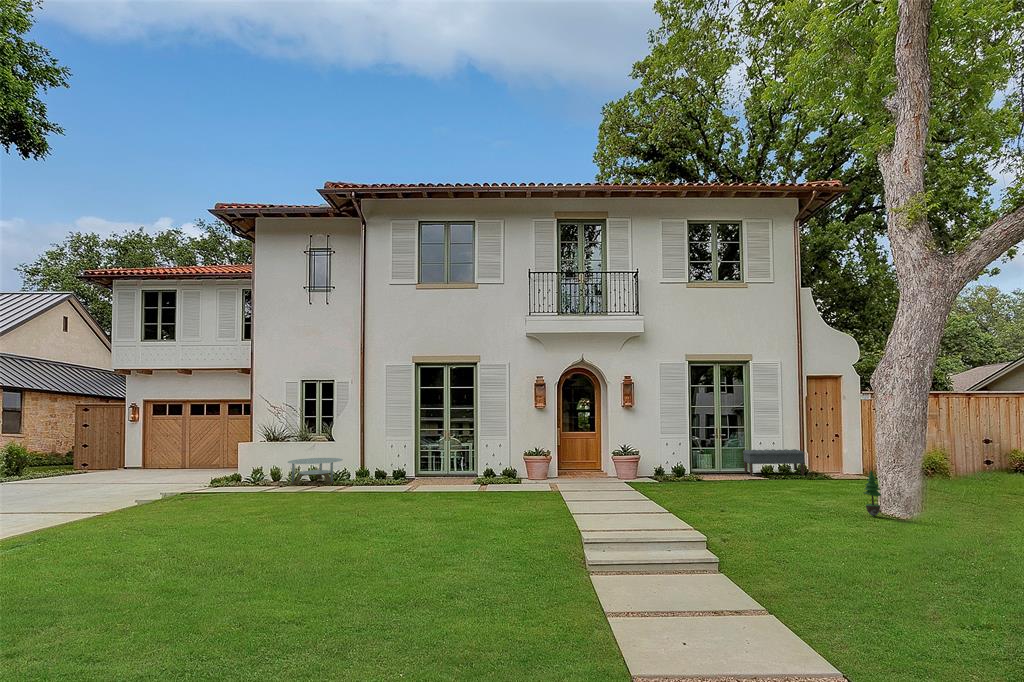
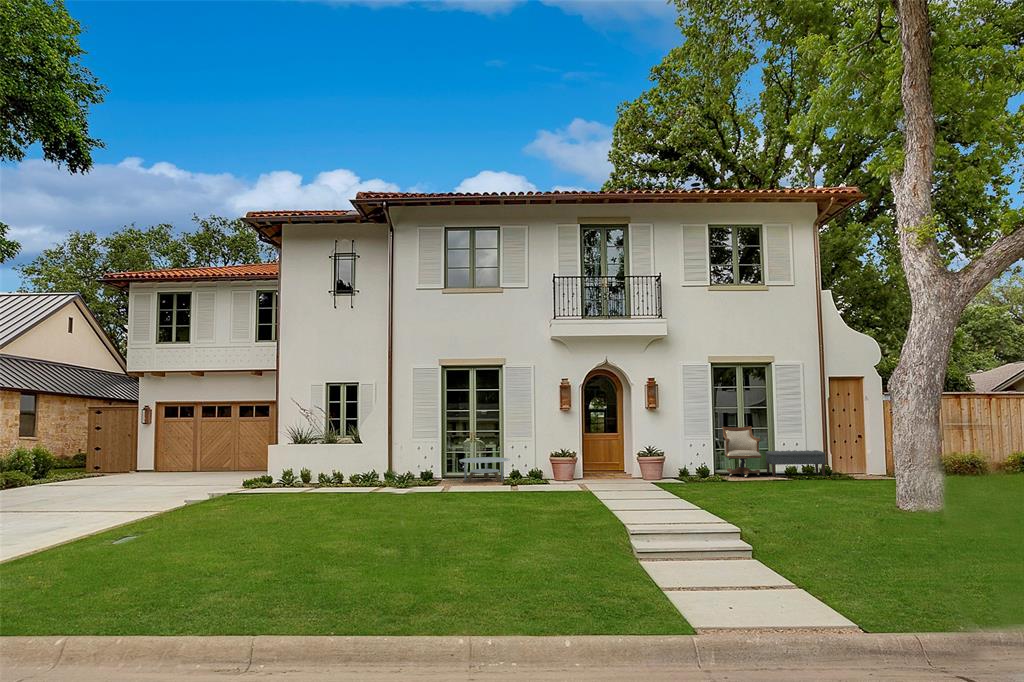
chair: none [698,425,739,477] -> present [722,426,762,478]
round table: present [288,458,342,485] -> present [459,457,510,482]
potted tree: present [863,470,881,516] -> none [880,468,898,511]

